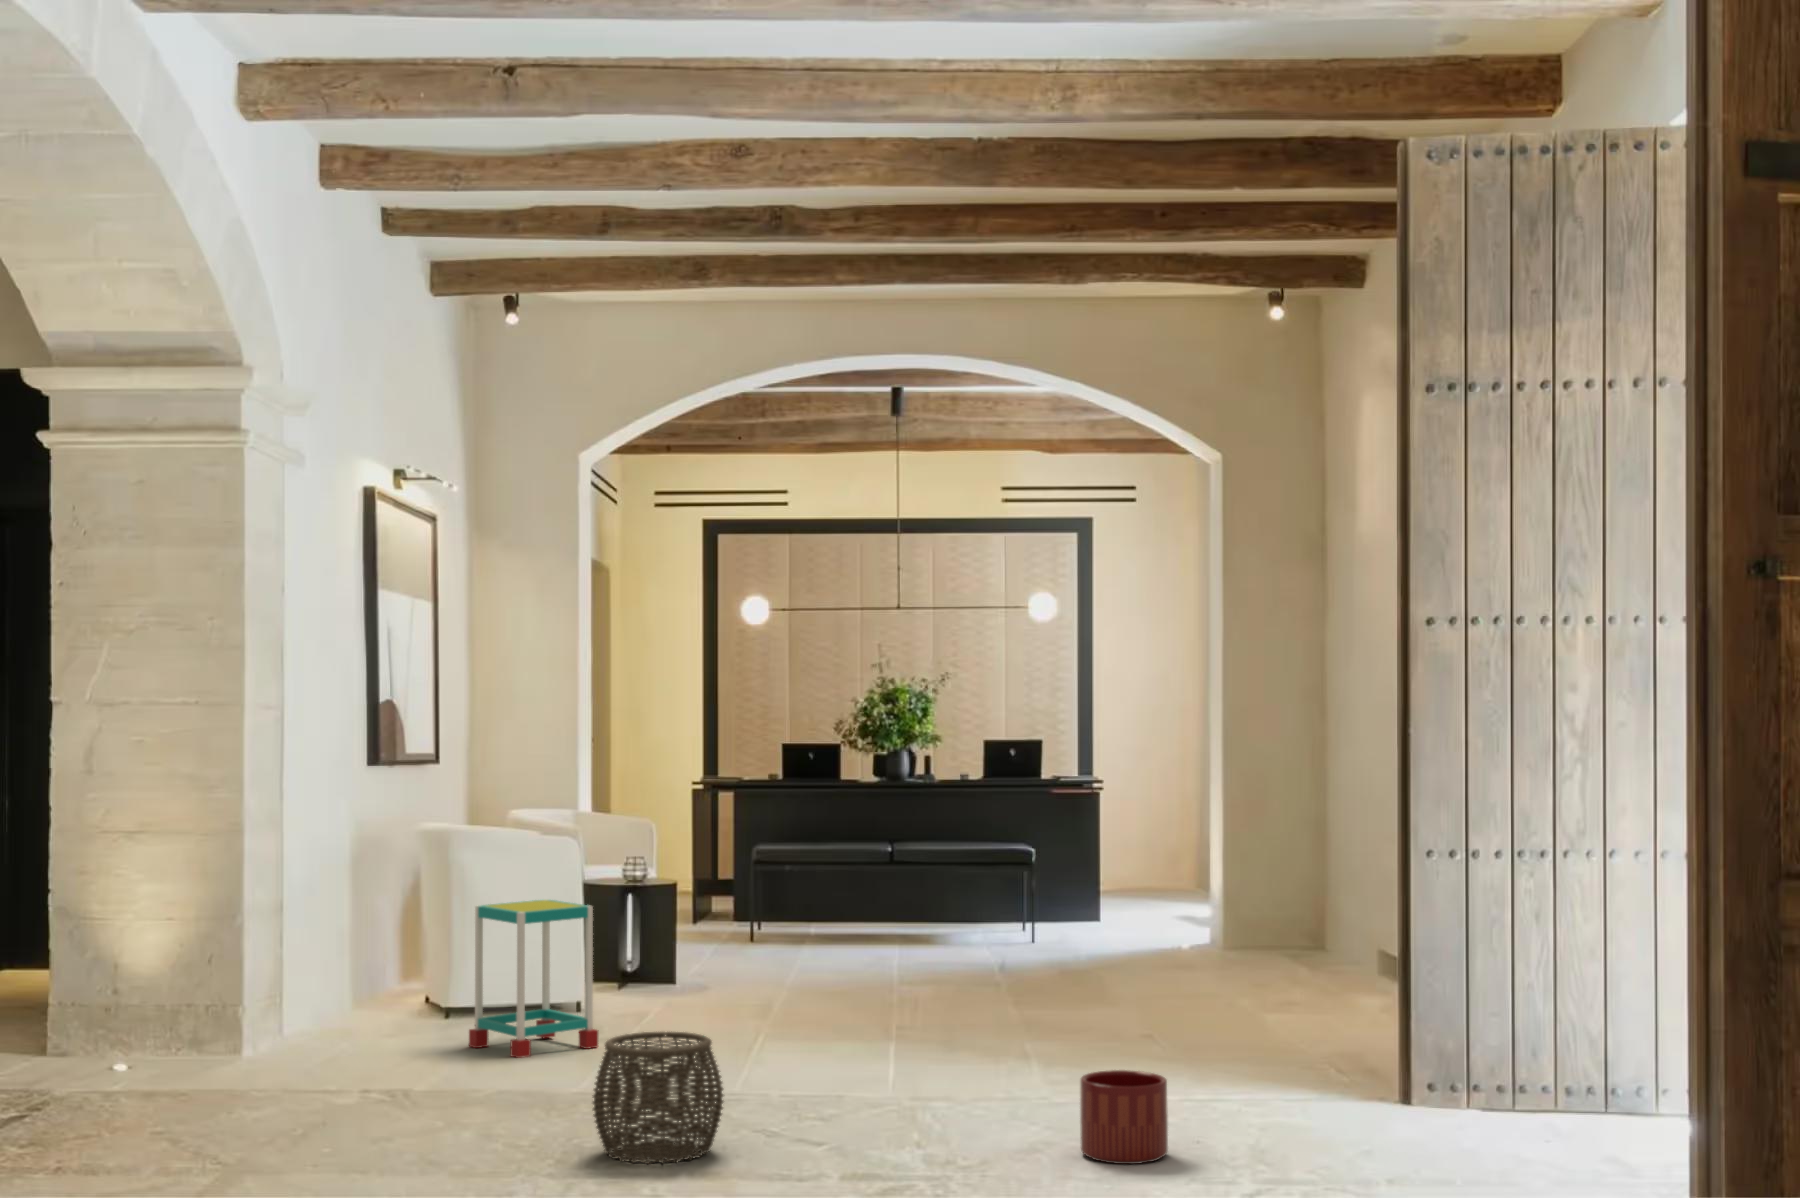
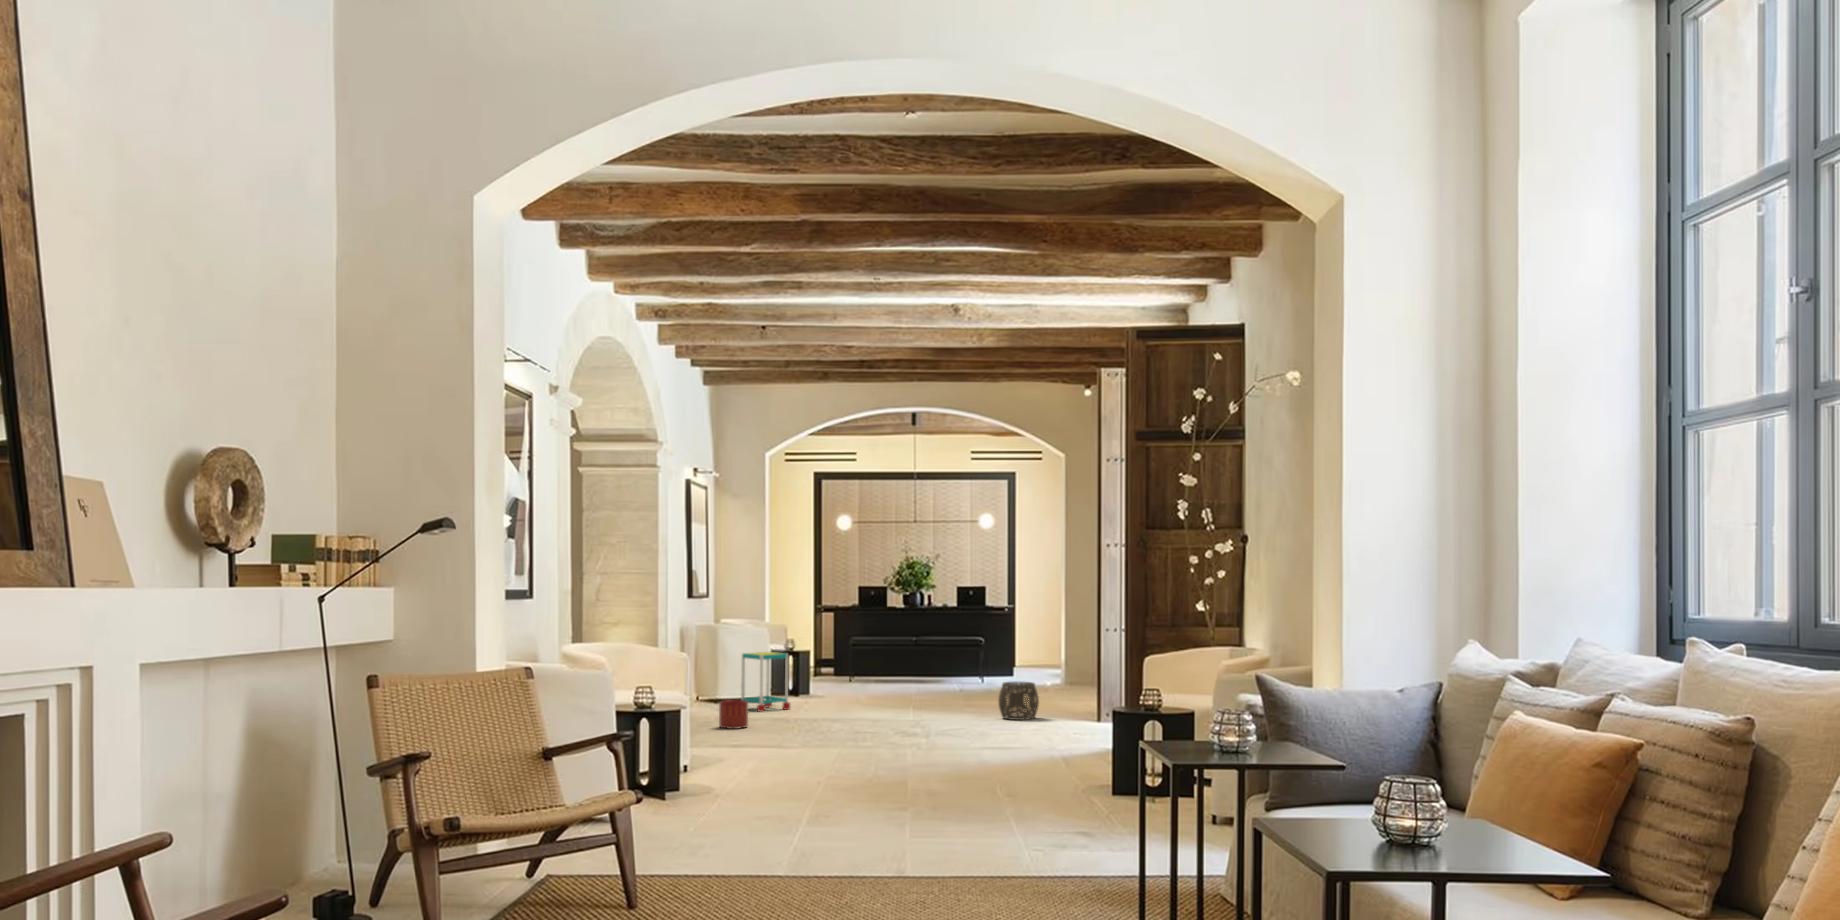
woven basket: present [593,1032,724,1164] -> present [998,682,1039,720]
planter: present [1080,1070,1168,1164] -> present [719,700,748,729]

